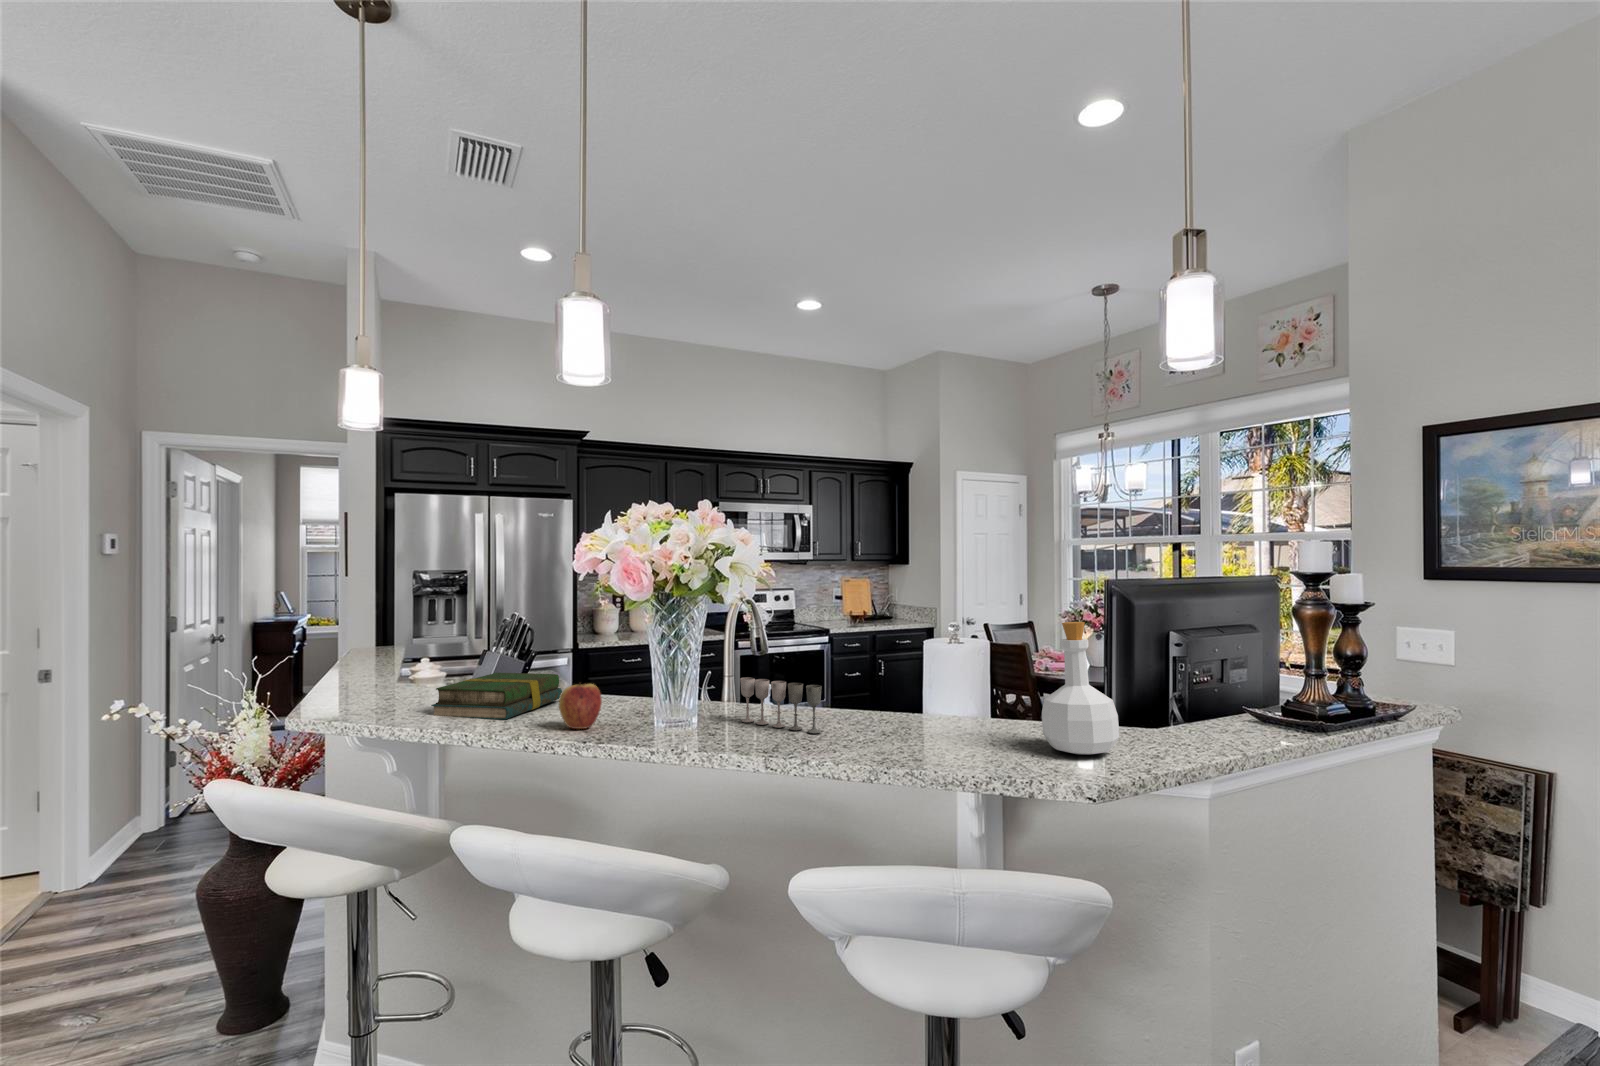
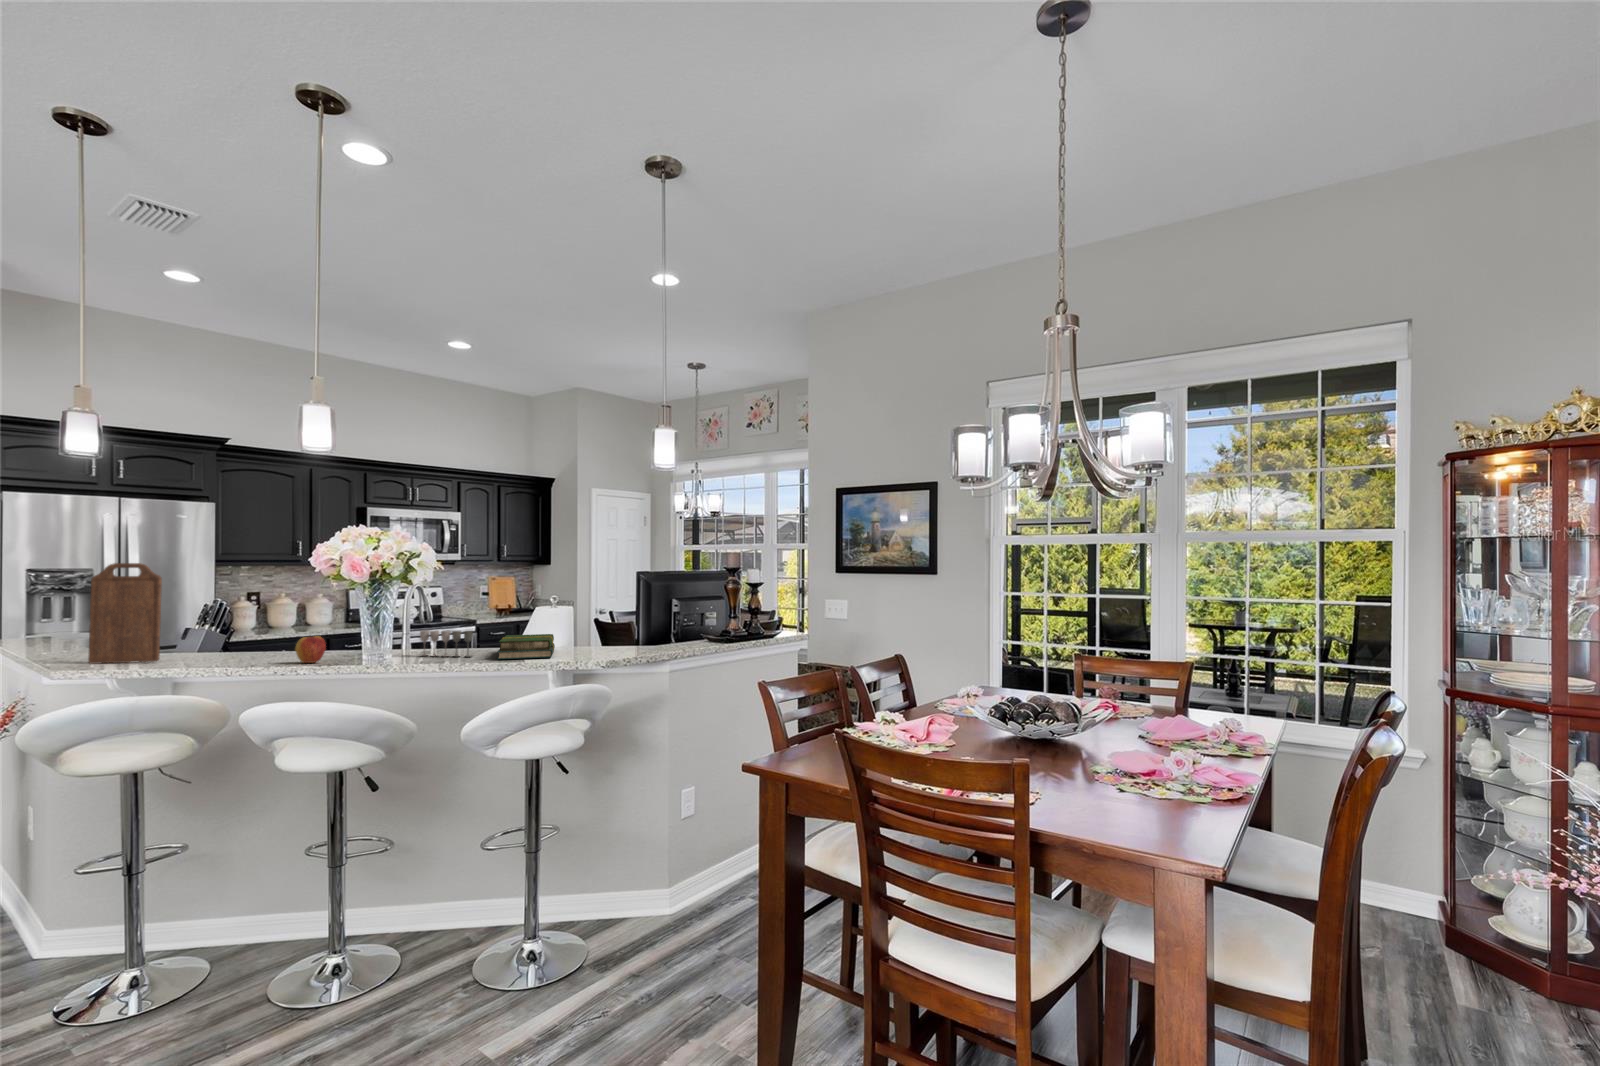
cutting board: none [342,566,416,707] -> present [88,563,162,664]
bottle: present [1042,622,1119,755] -> none [593,592,628,654]
book: present [431,673,562,720] -> present [497,634,555,659]

